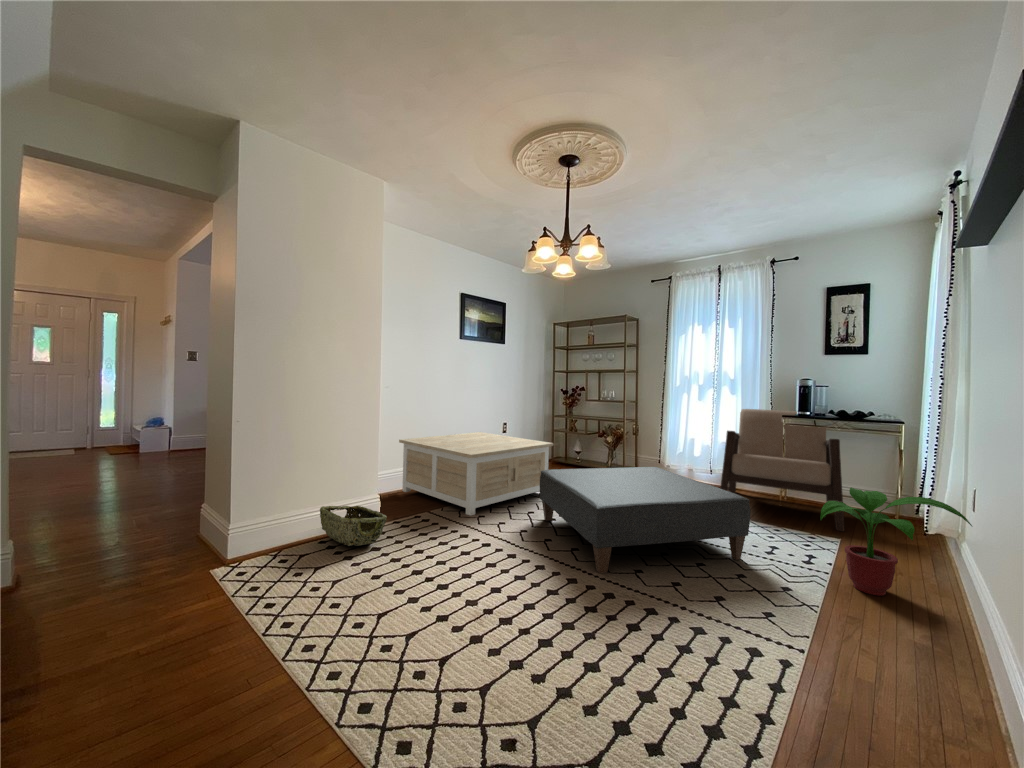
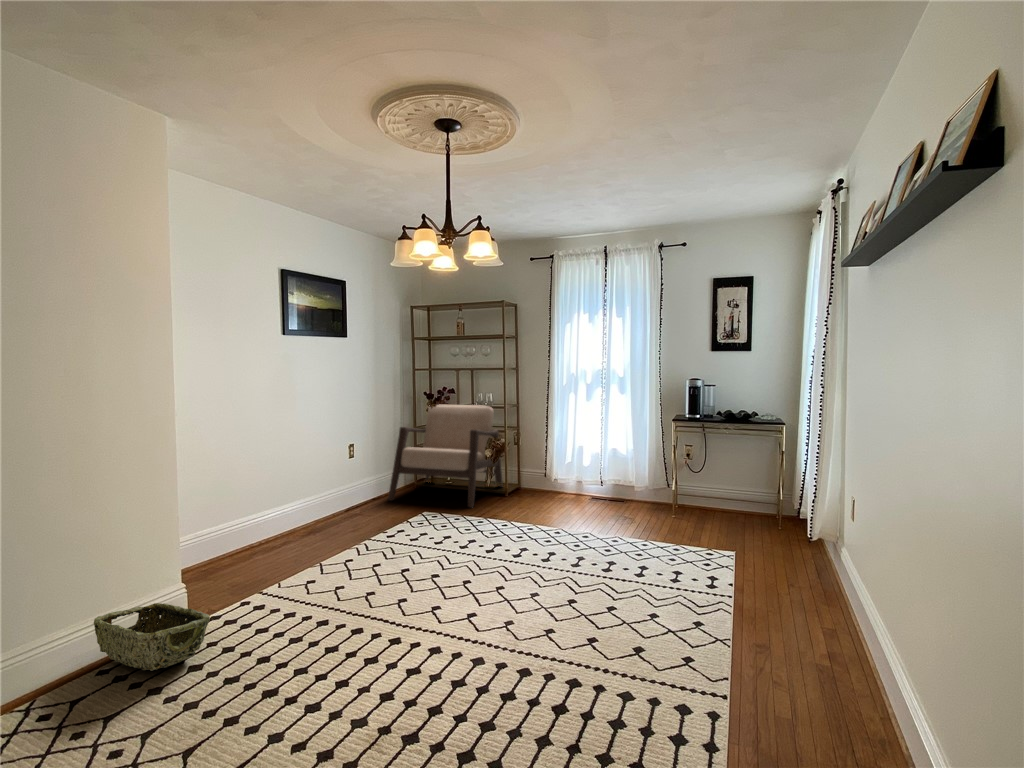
armchair: present [721,409,844,532] -> present [388,405,503,508]
coffee table: present [399,432,553,516] -> none [206,460,426,585]
ottoman: present [540,467,750,573] -> none [418,492,658,642]
potted plant: present [820,487,972,596] -> none [727,503,851,613]

